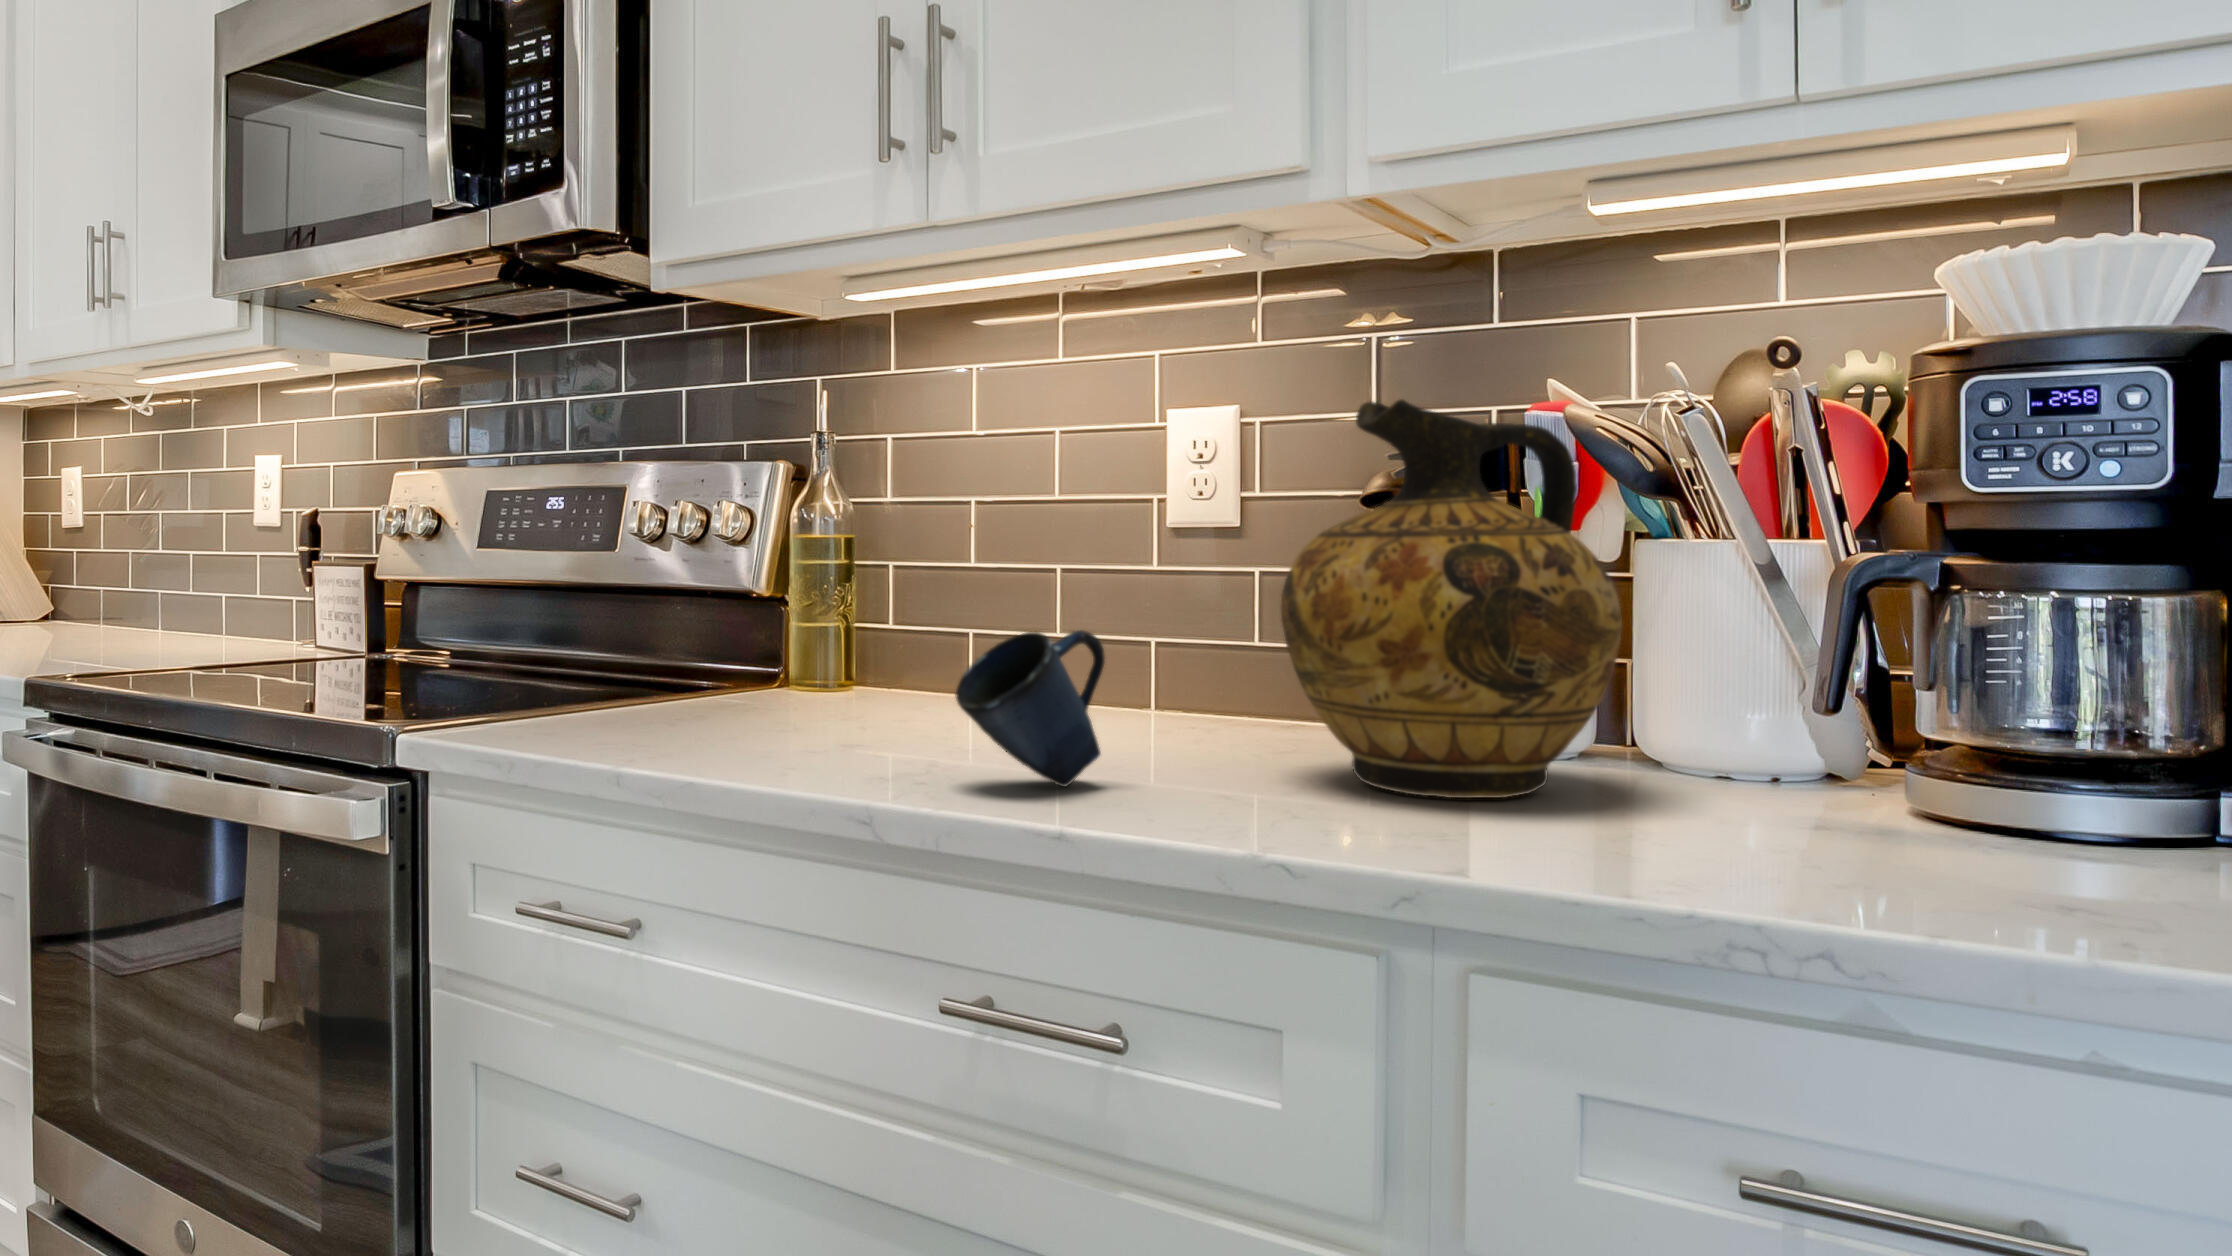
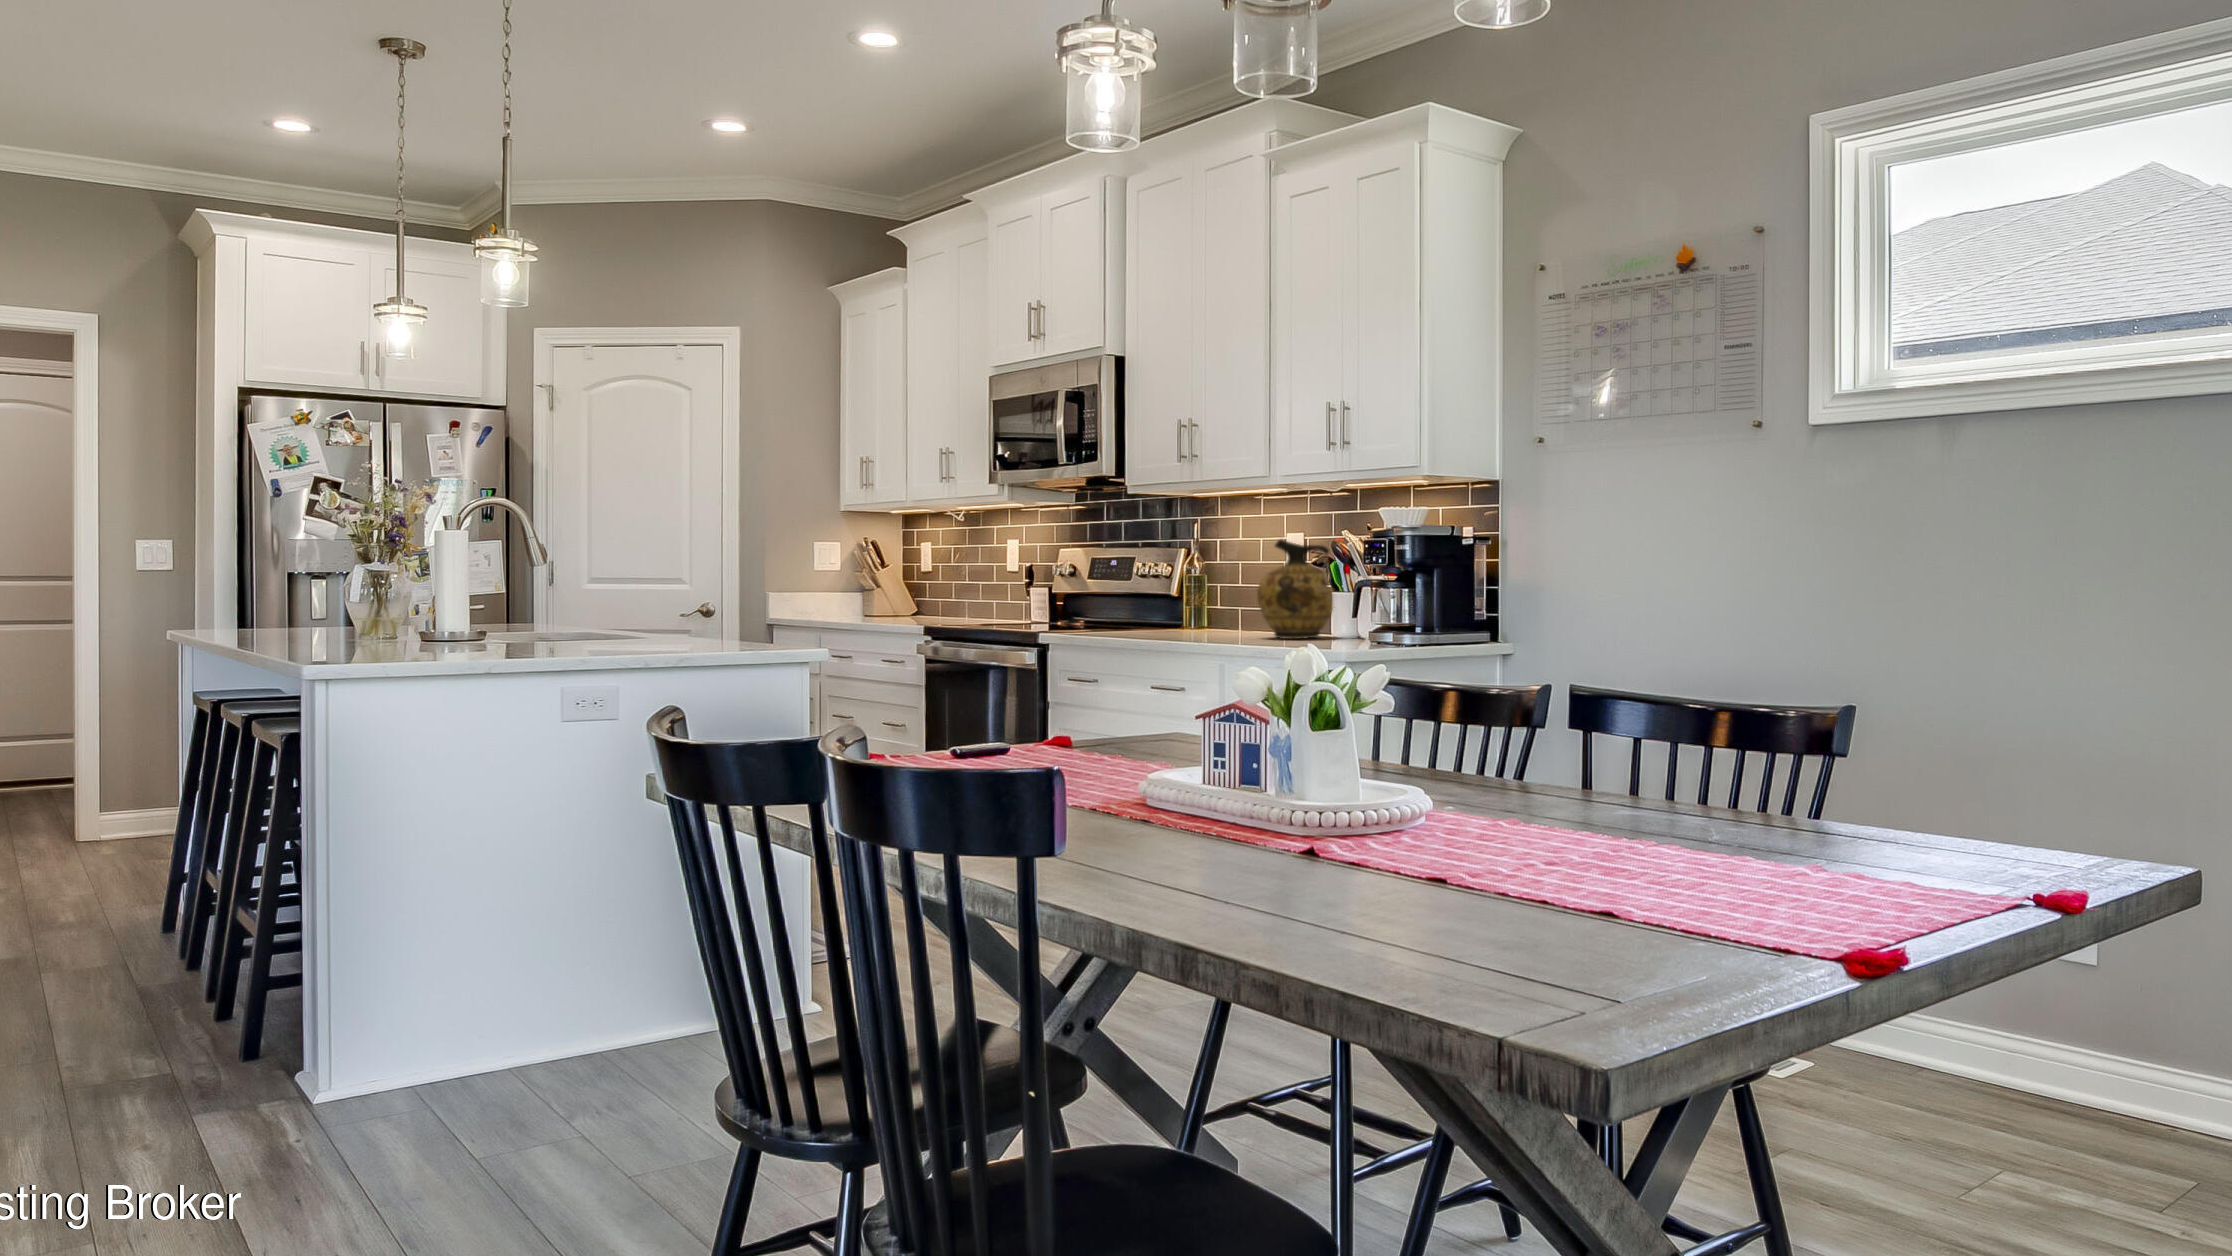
mug: present [955,630,1105,787] -> none [1174,598,1214,638]

